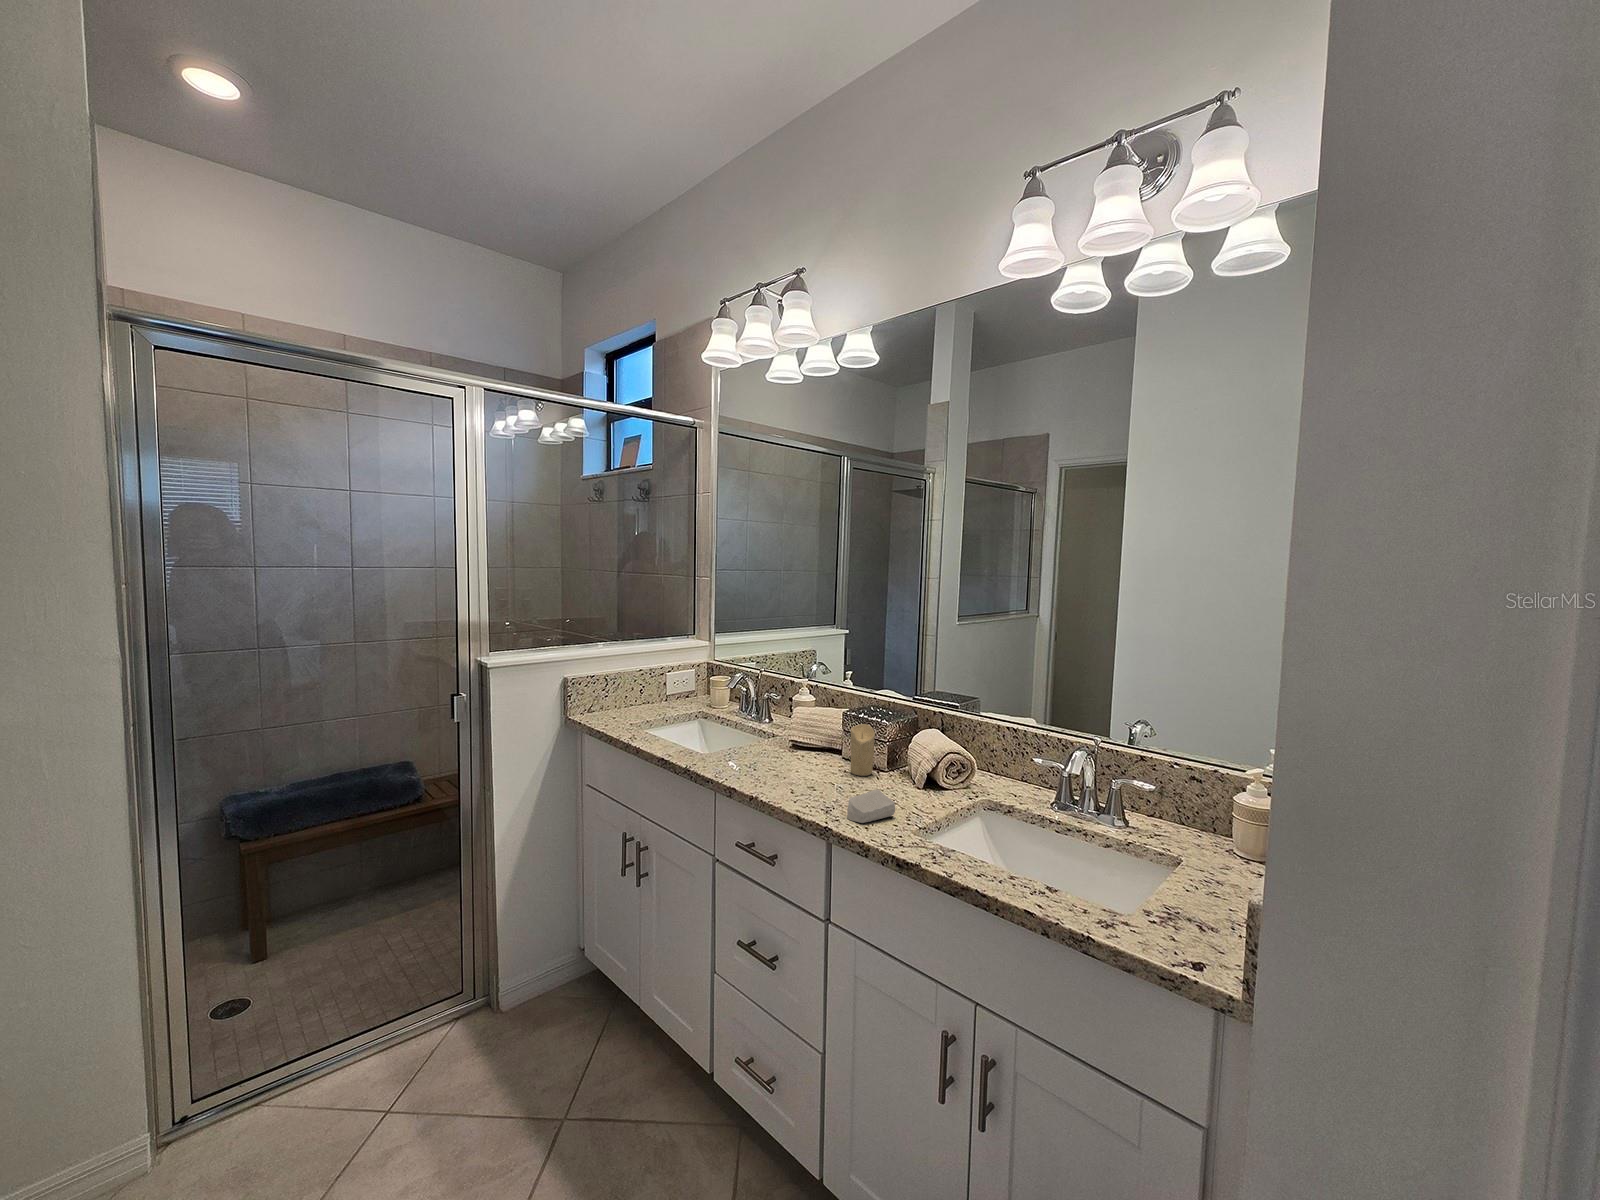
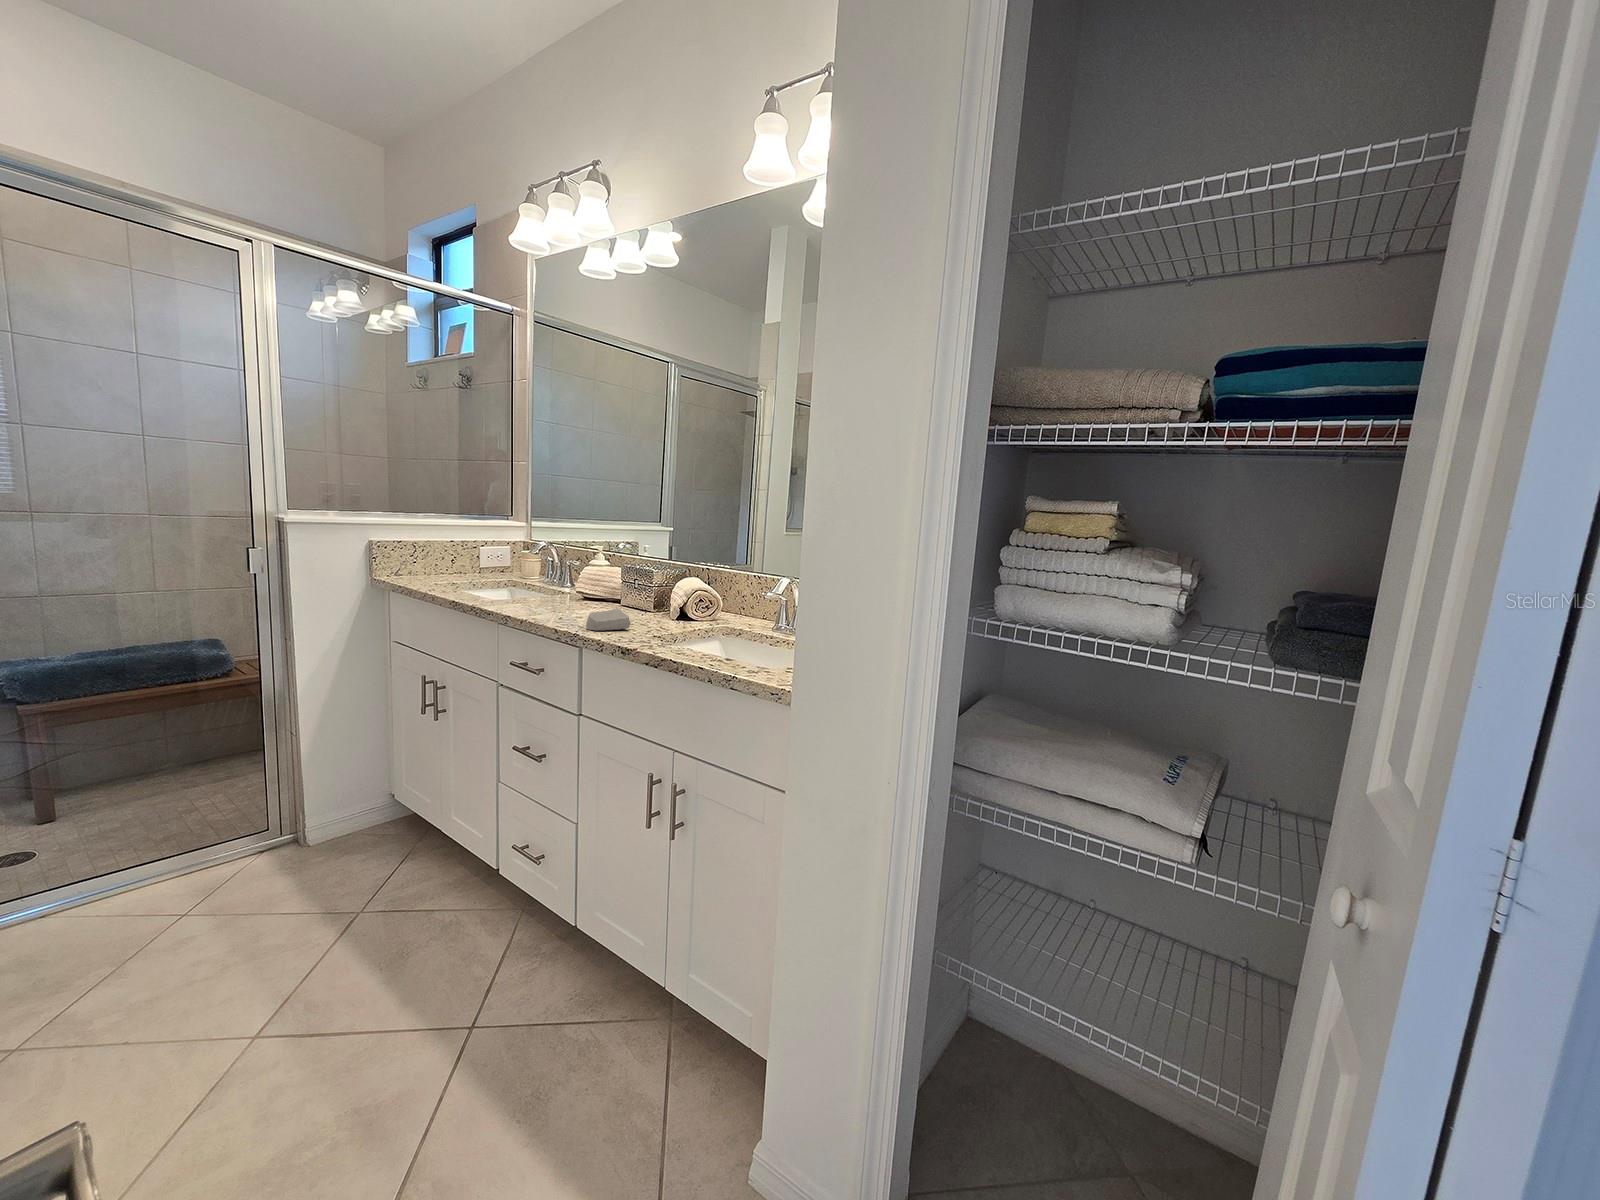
candle: present [851,724,875,776] -> none [619,572,641,615]

